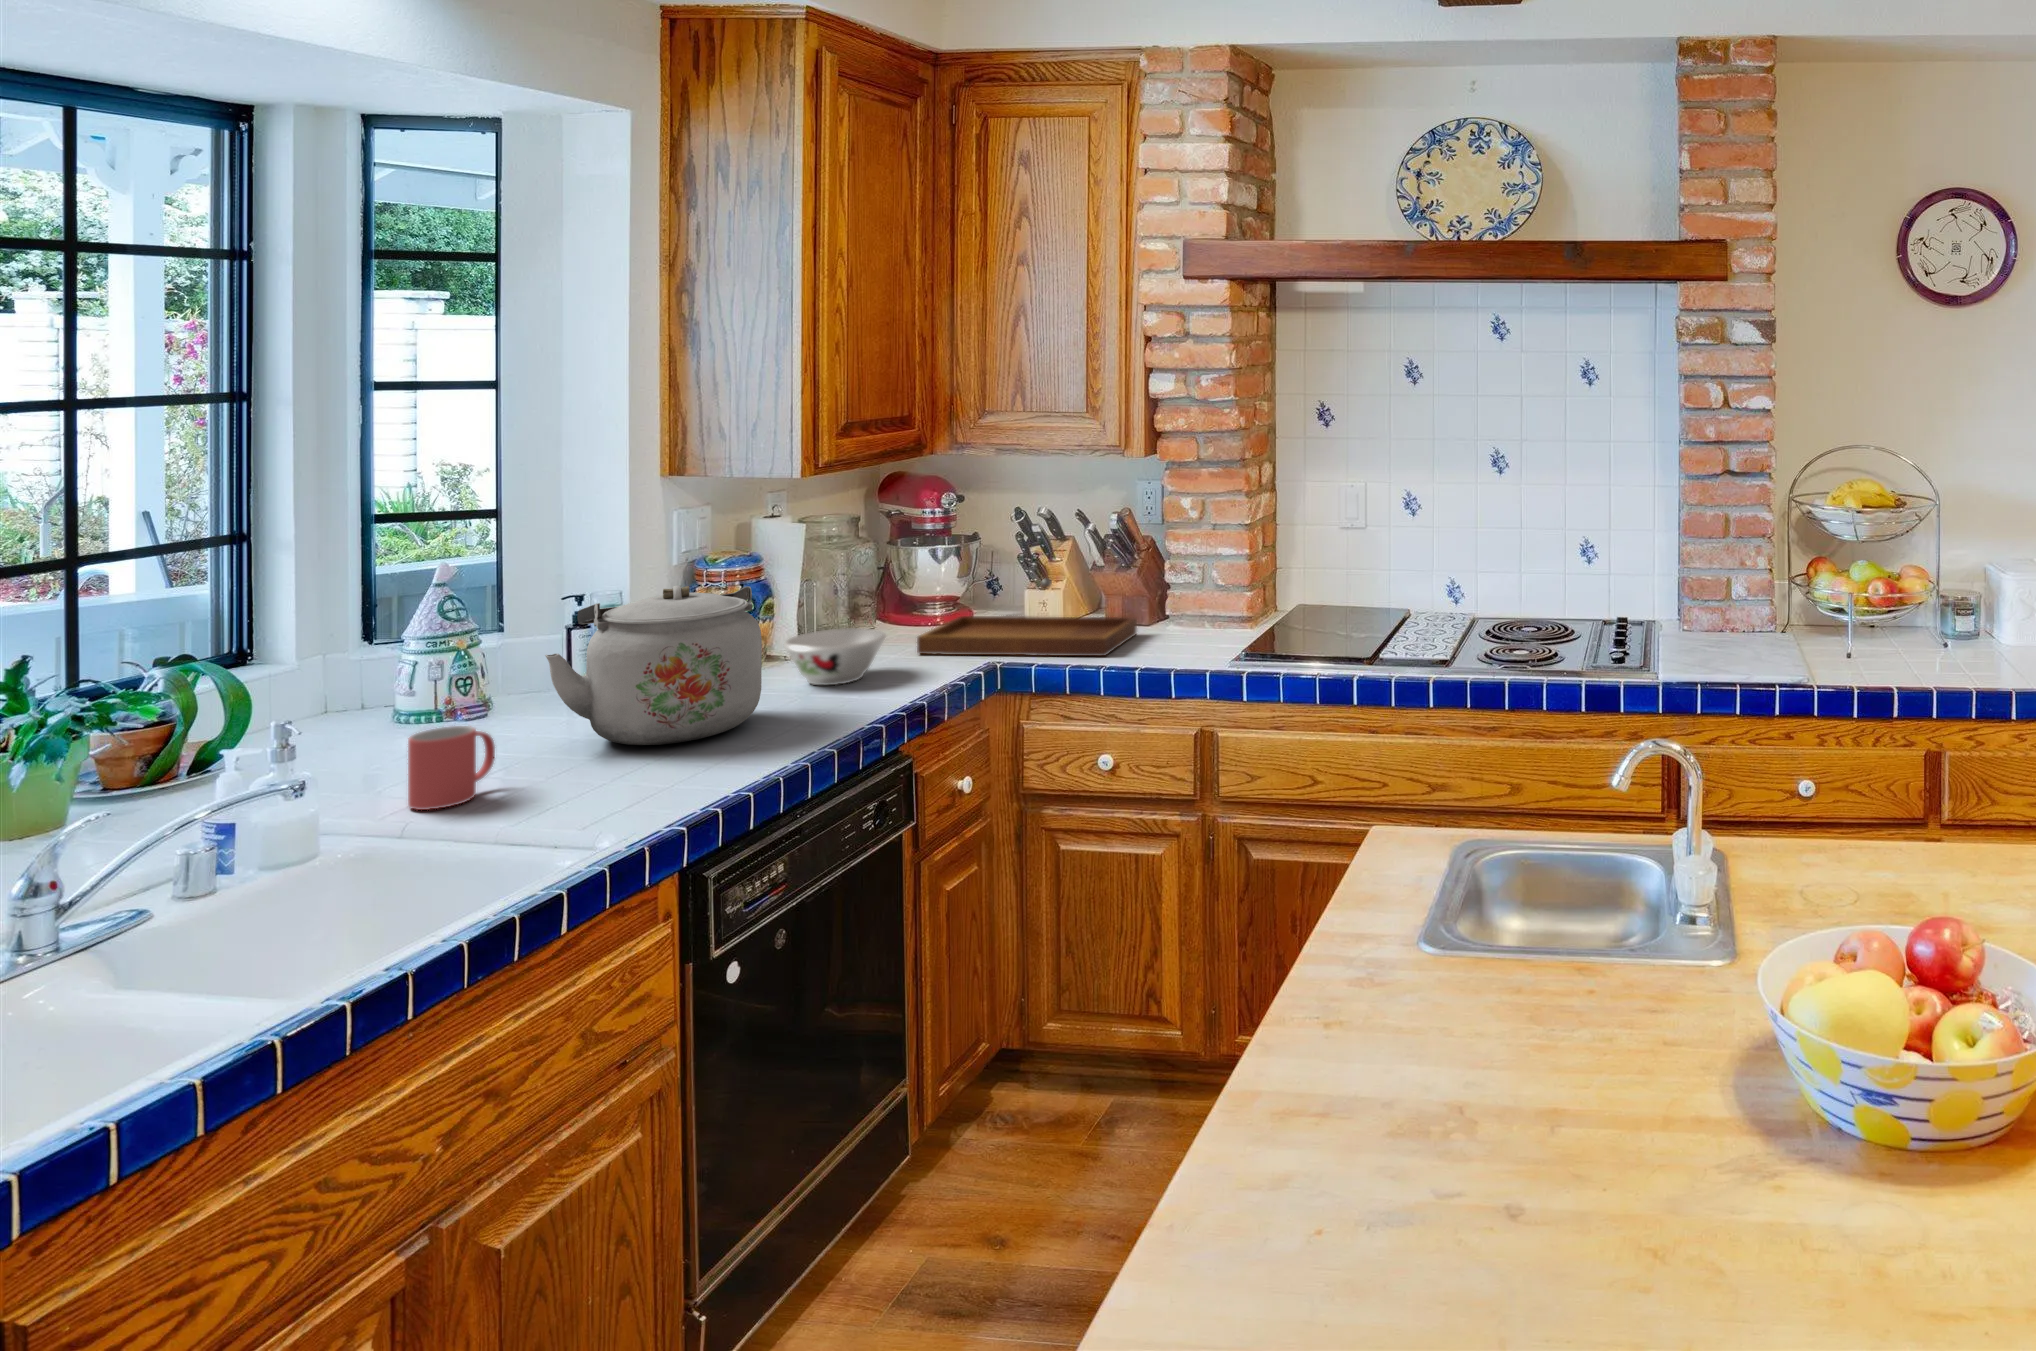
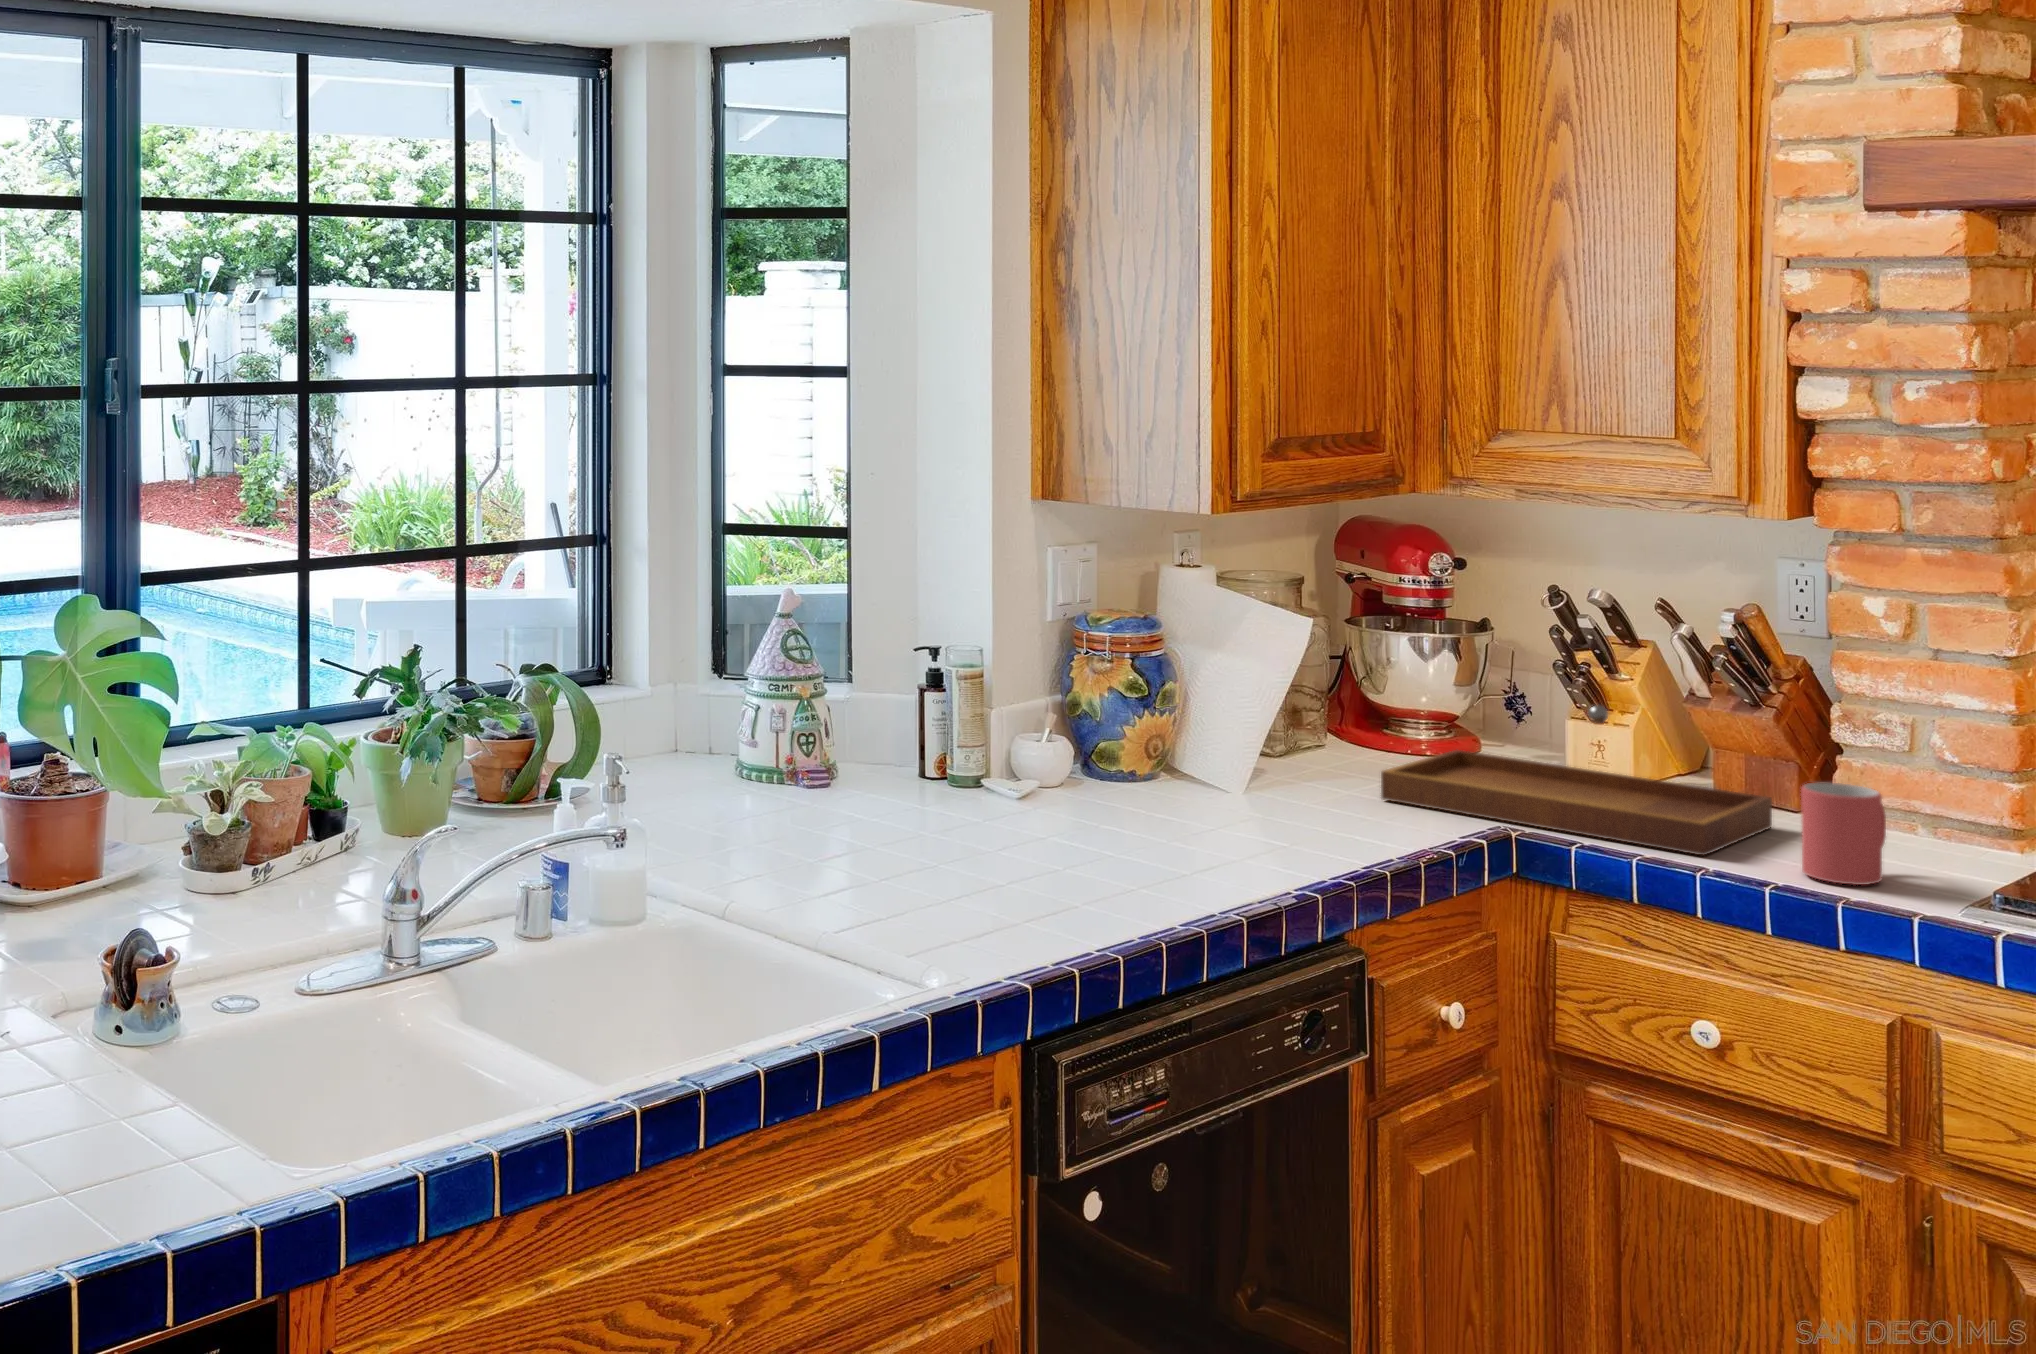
kettle: present [545,585,762,745] -> none [881,647,1143,866]
bowl: present [784,628,886,685] -> none [1181,740,1329,825]
mug: present [408,726,495,810] -> present [1801,782,1886,885]

